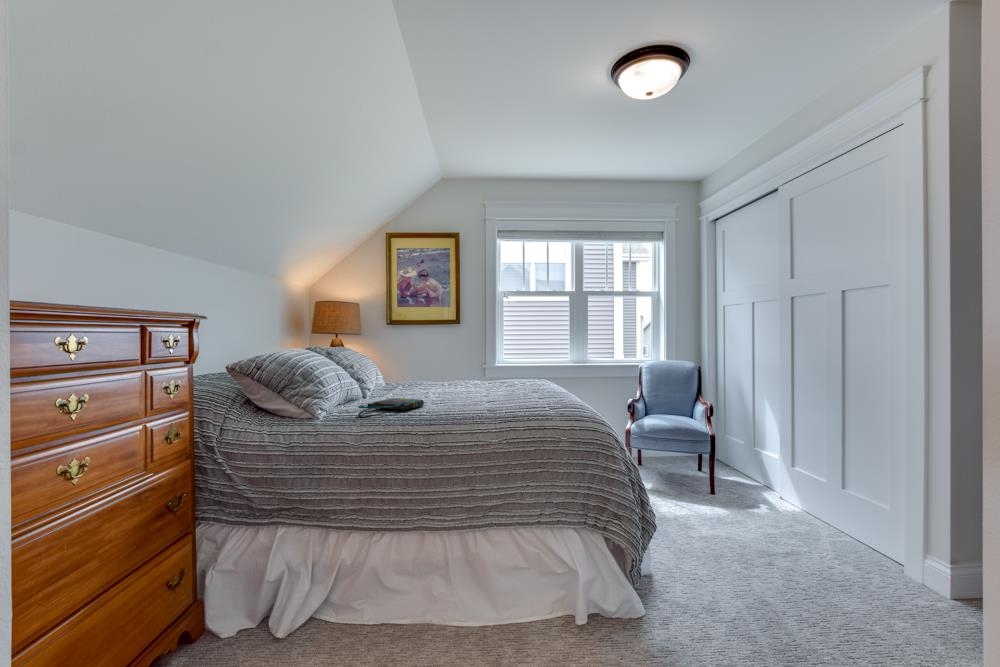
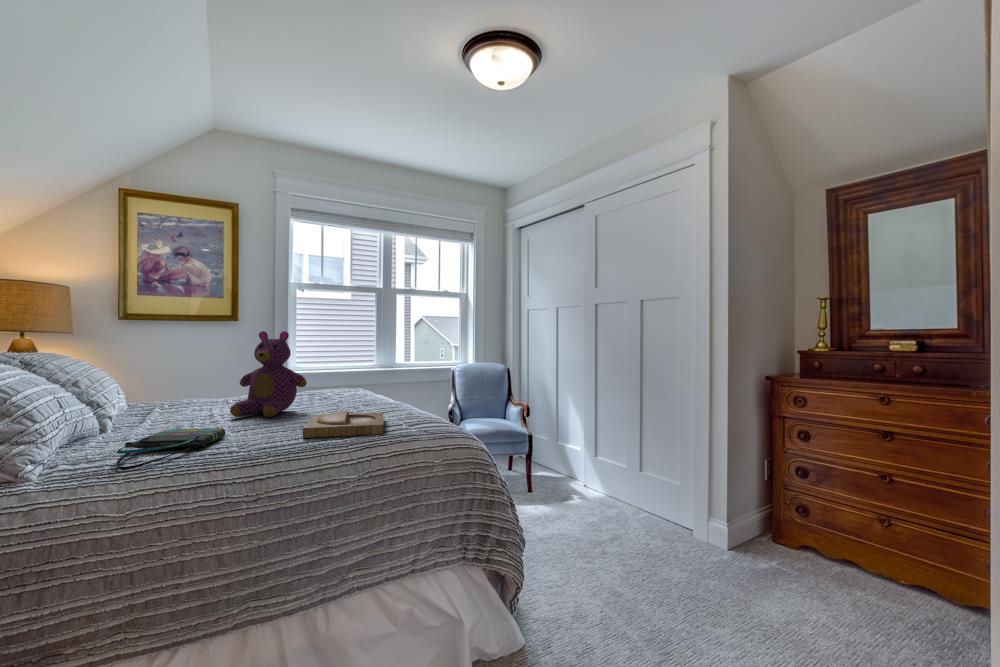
teddy bear: none [436,332,488,396] -> present [230,331,307,417]
tray: none [467,394,535,413] -> present [303,411,384,438]

